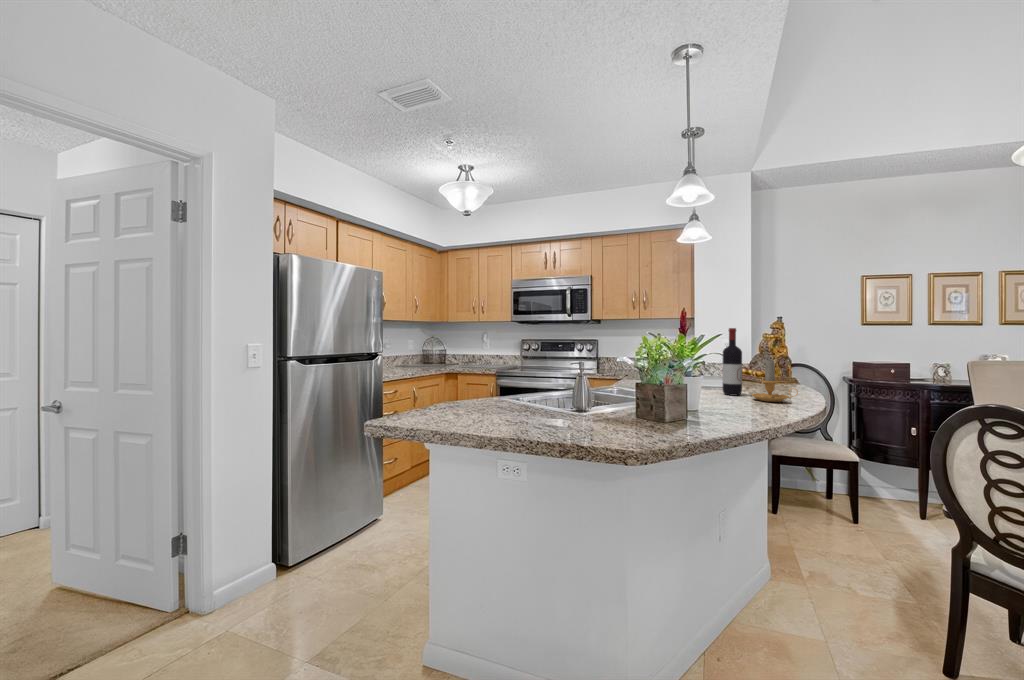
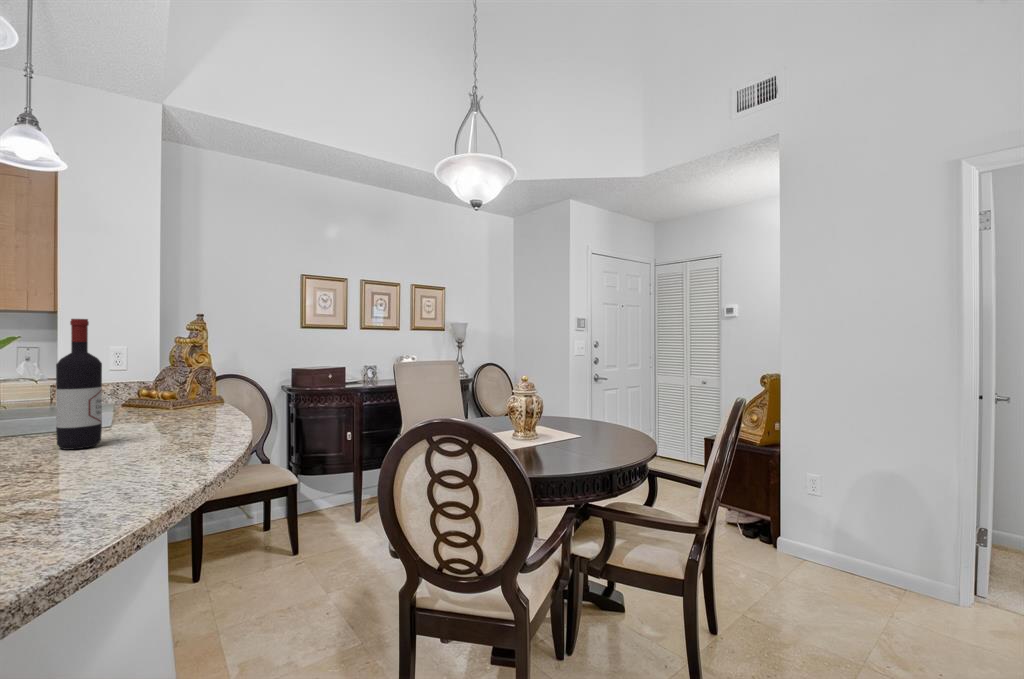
candle: present [752,360,798,402] -> none [116,373,205,454]

